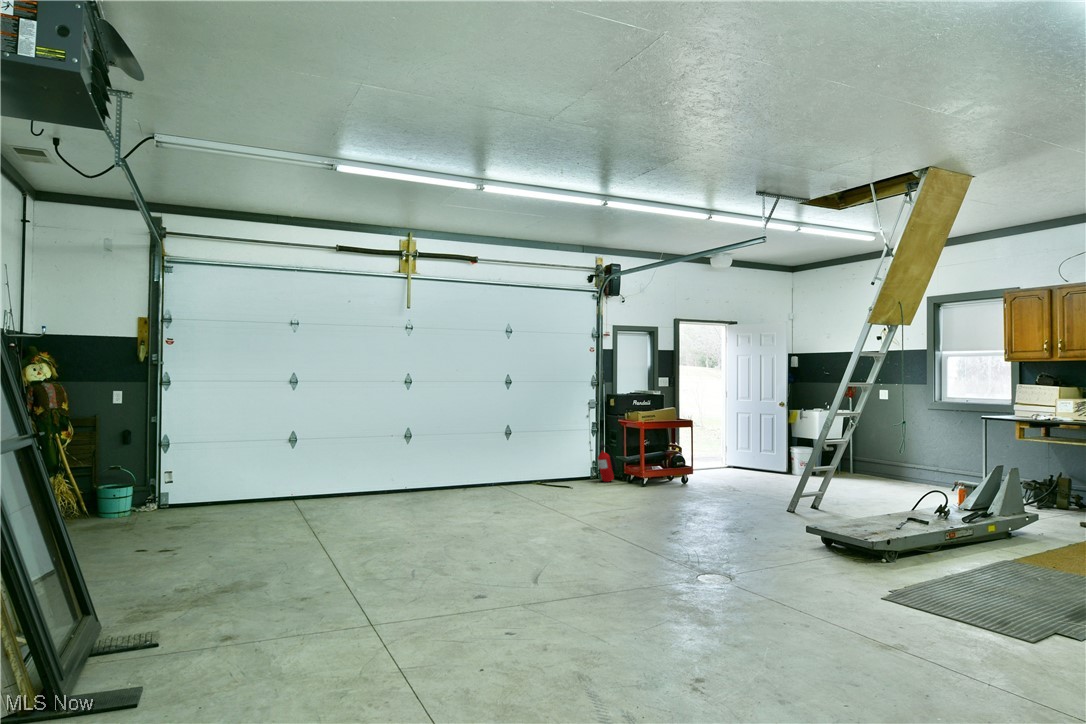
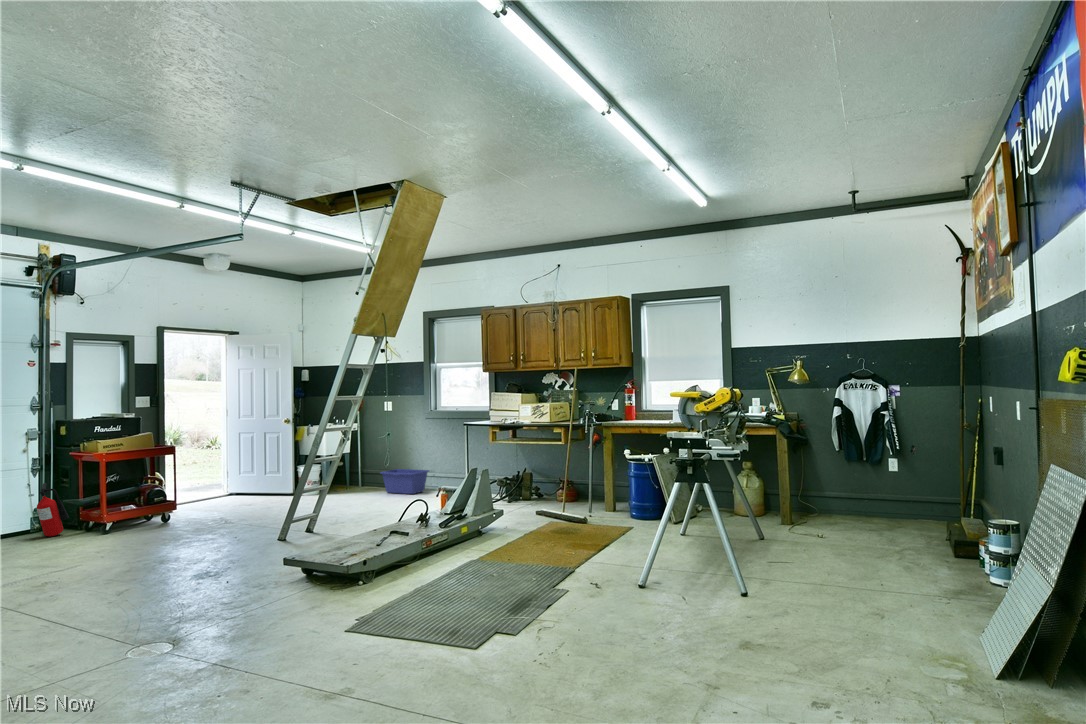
storage bin: none [873,459,931,486] -> present [380,469,429,494]

